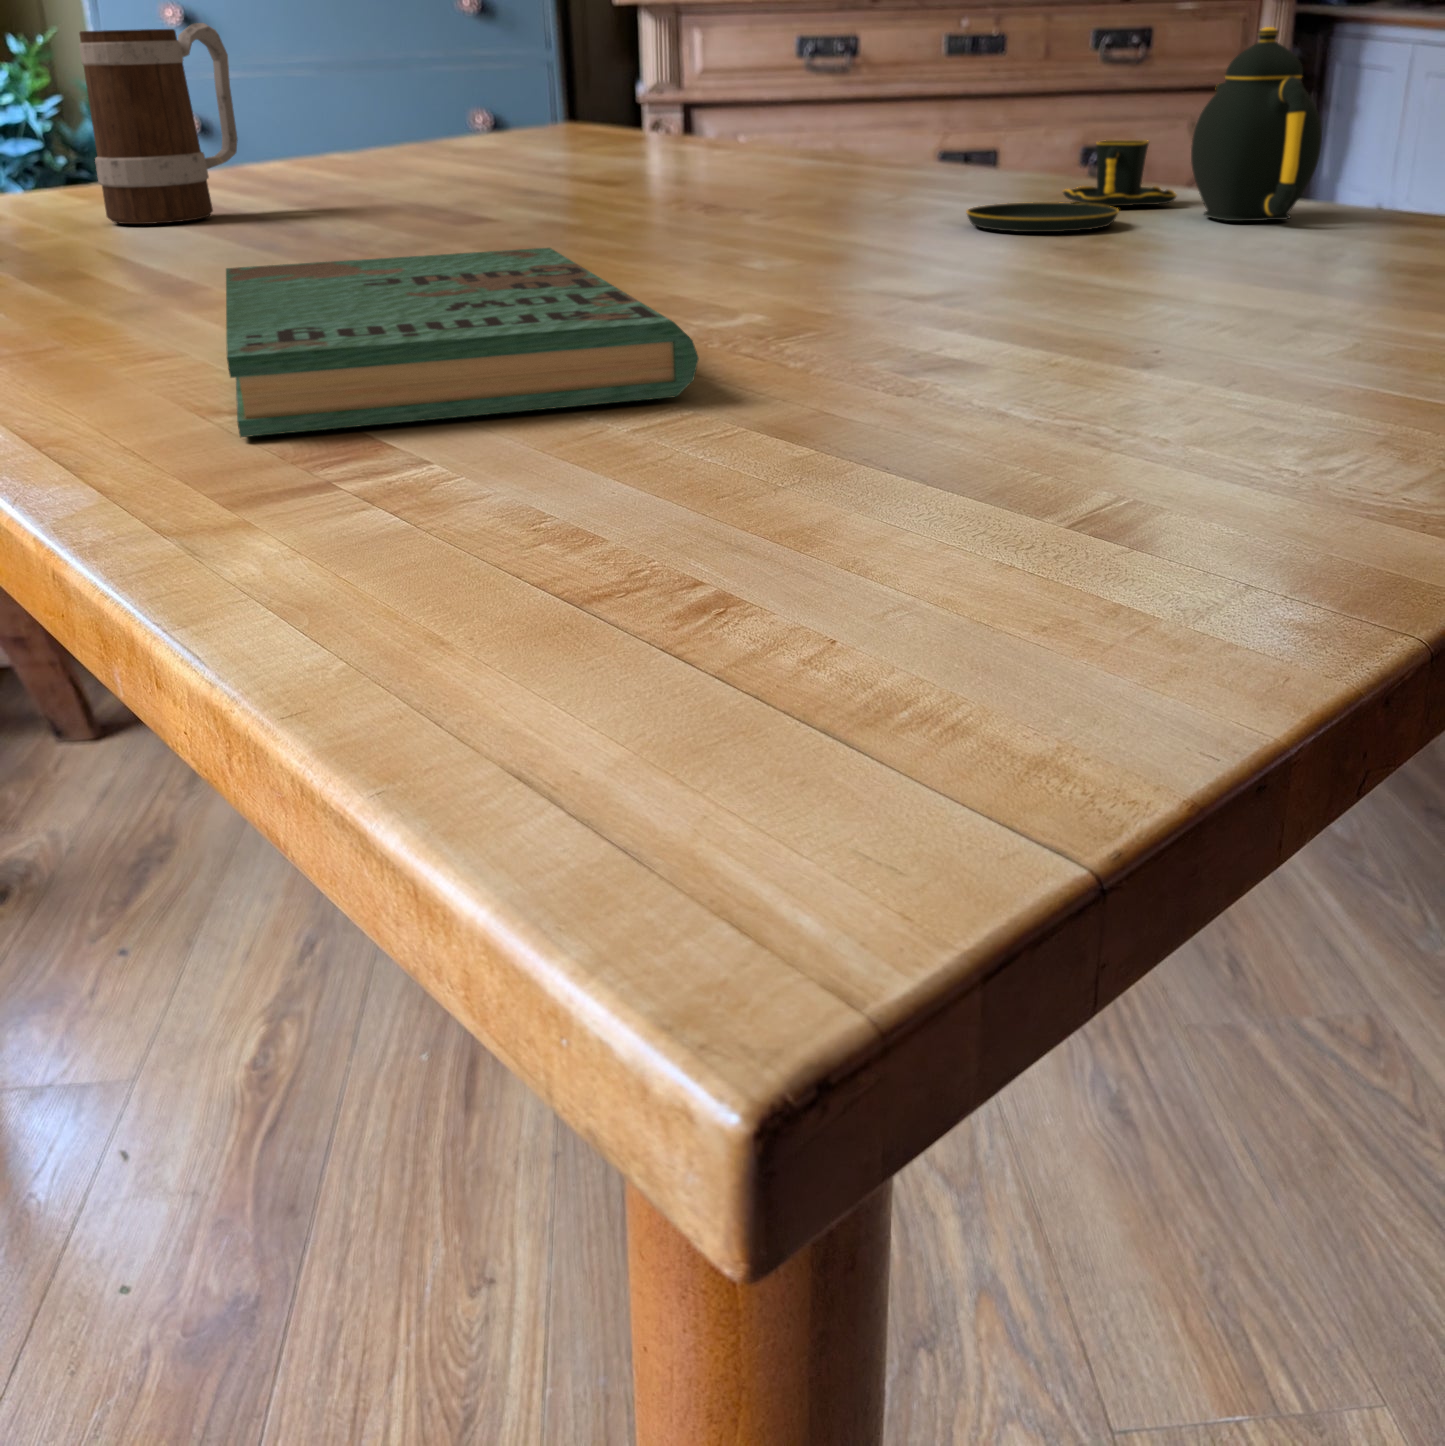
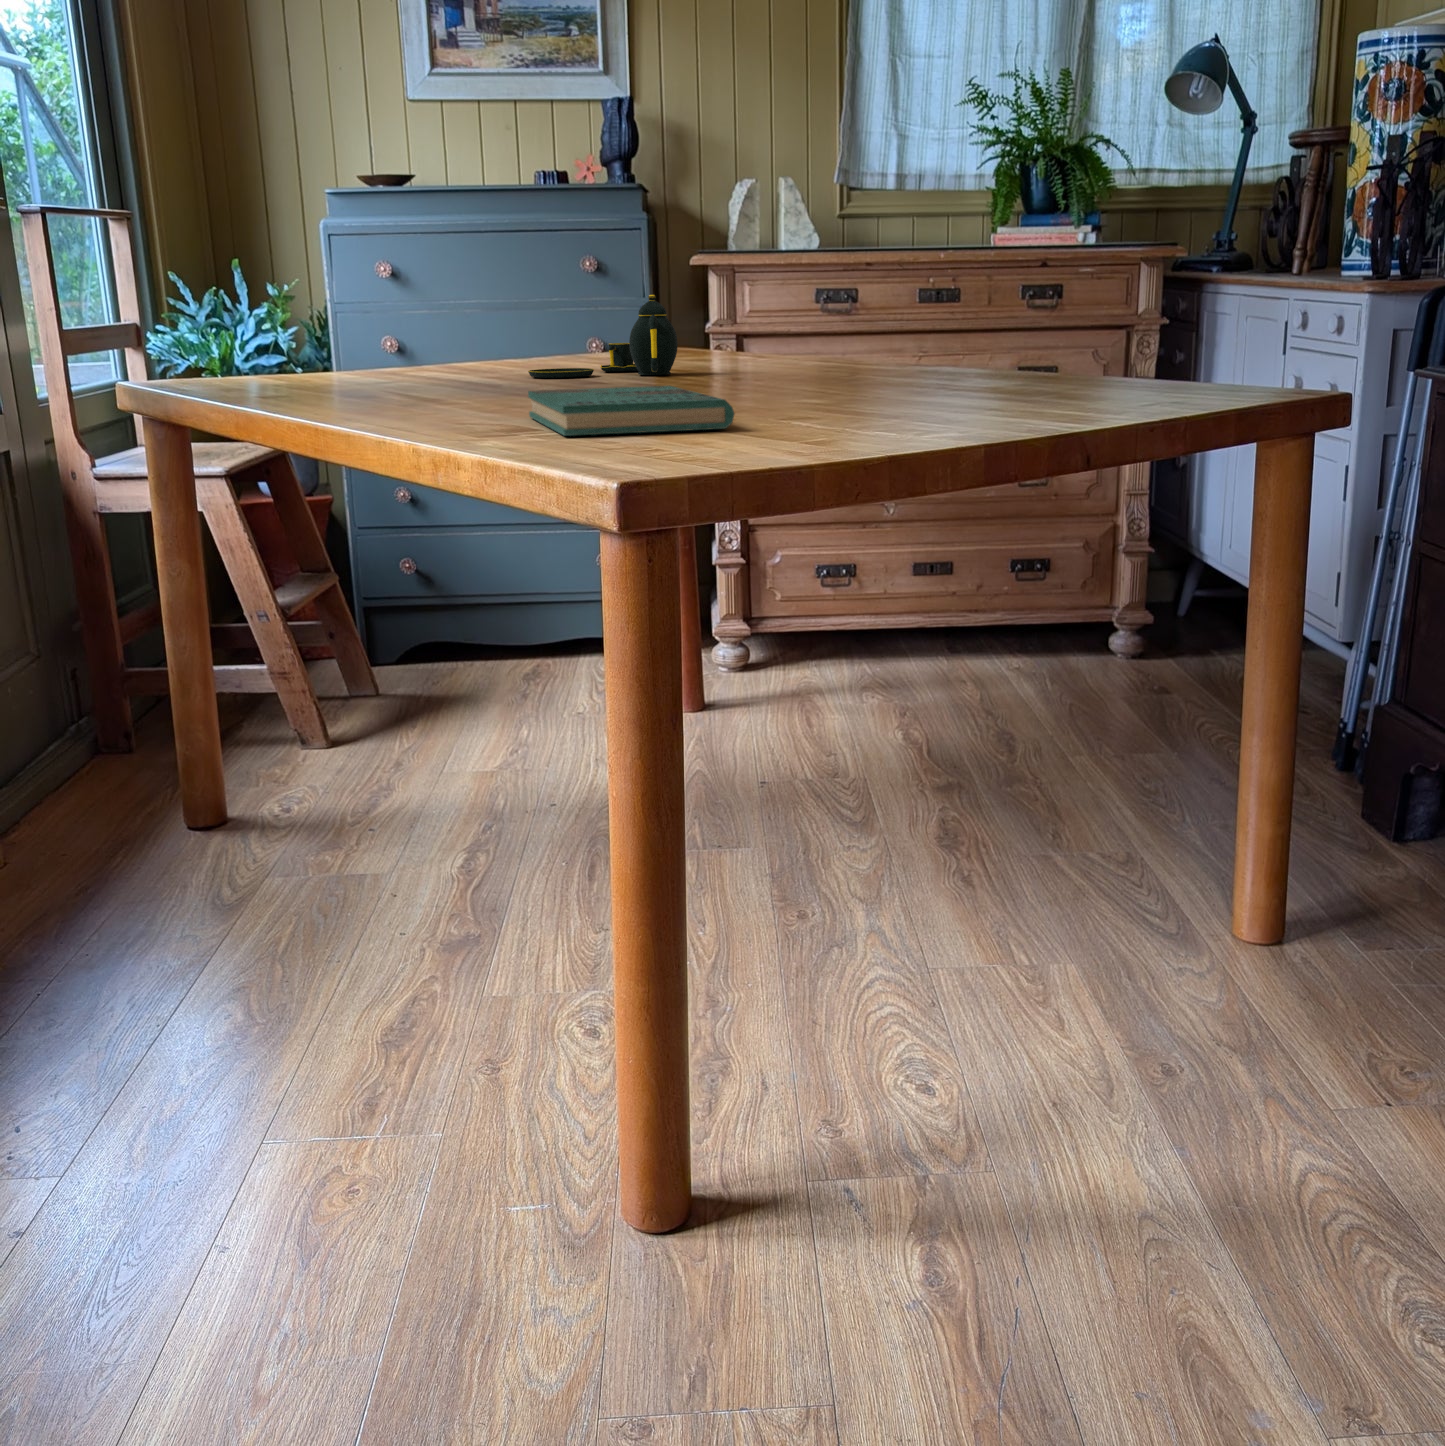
mug: present [79,23,238,224] -> none [404,283,481,389]
teapot: present [966,27,1322,232] -> present [528,295,678,378]

